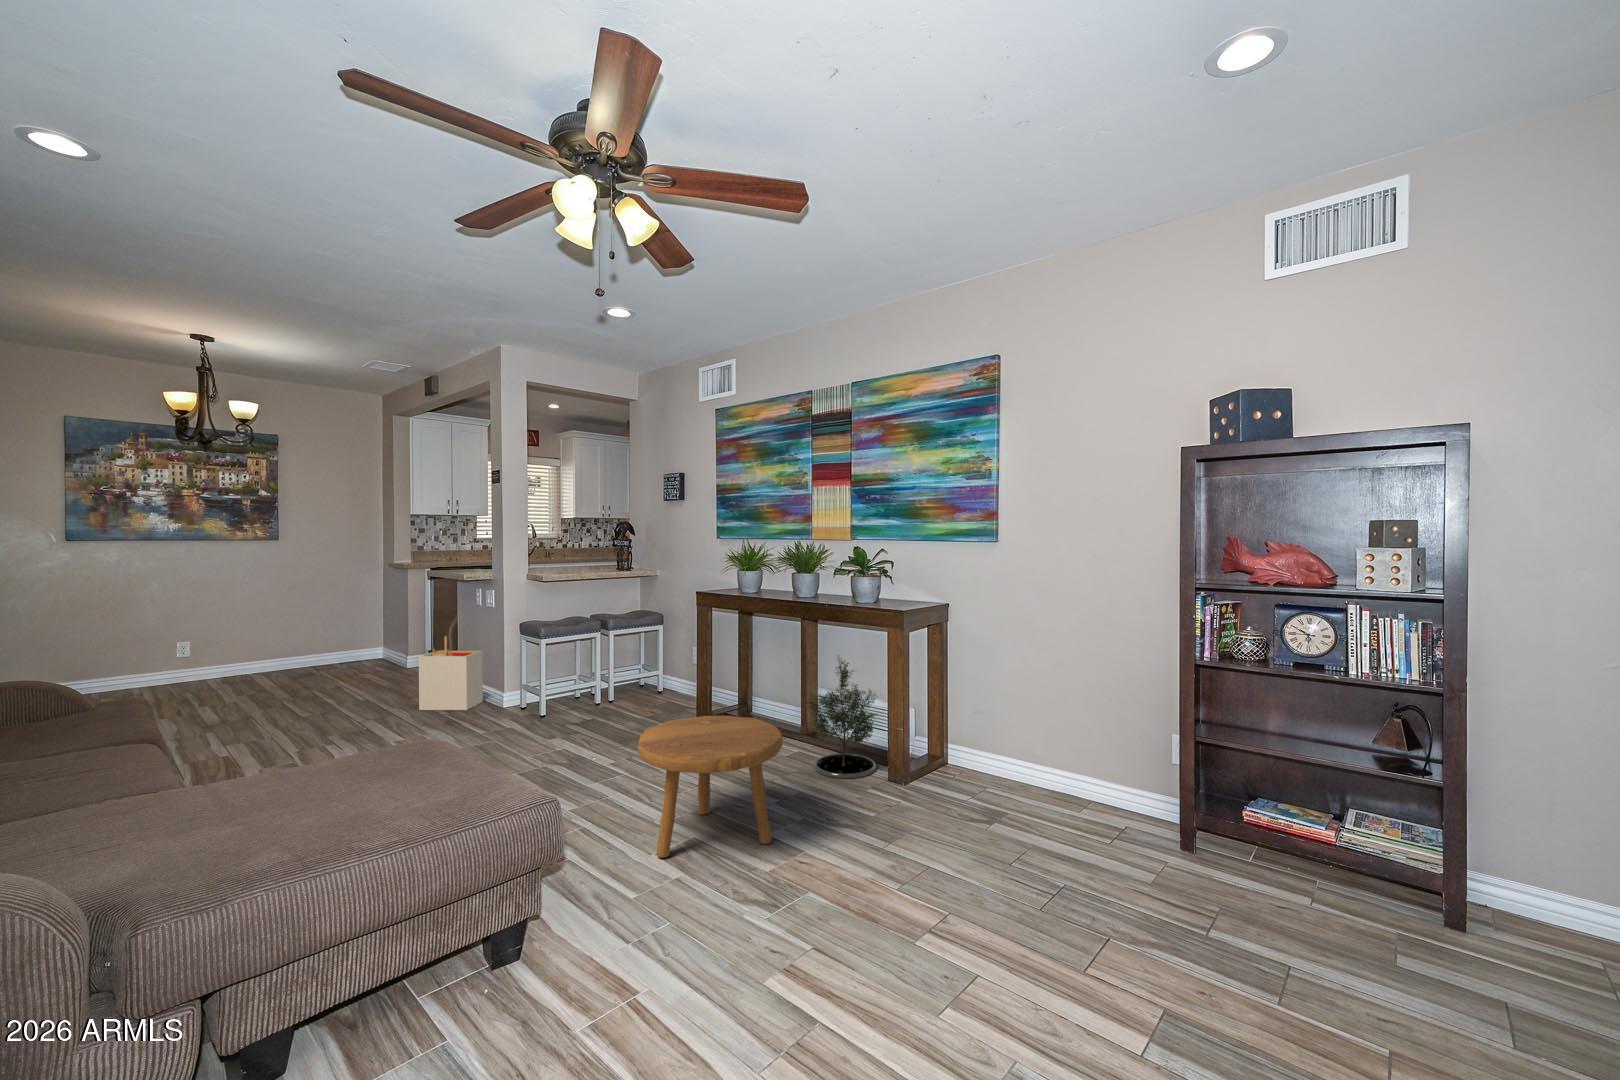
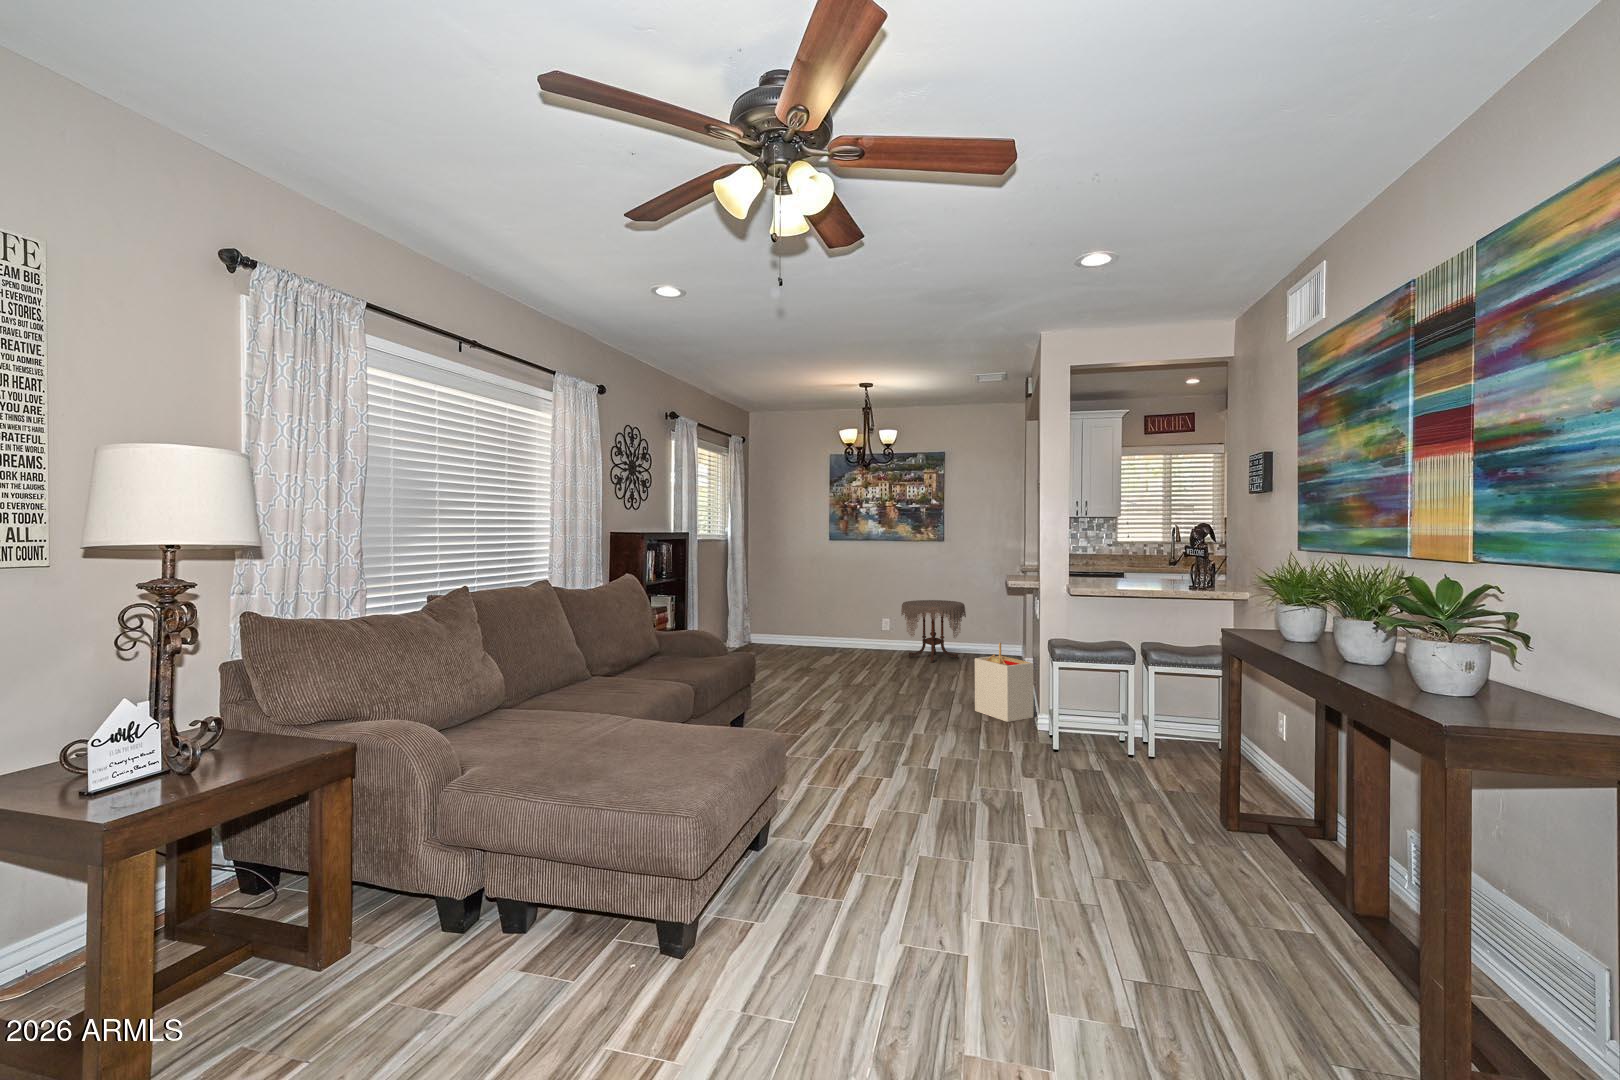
side table: none [223,609,319,684] -> present [901,600,966,663]
potted tree: present [806,655,877,778] -> none [1258,778,1440,1040]
footstool: present [638,716,782,858] -> none [885,791,1088,1023]

